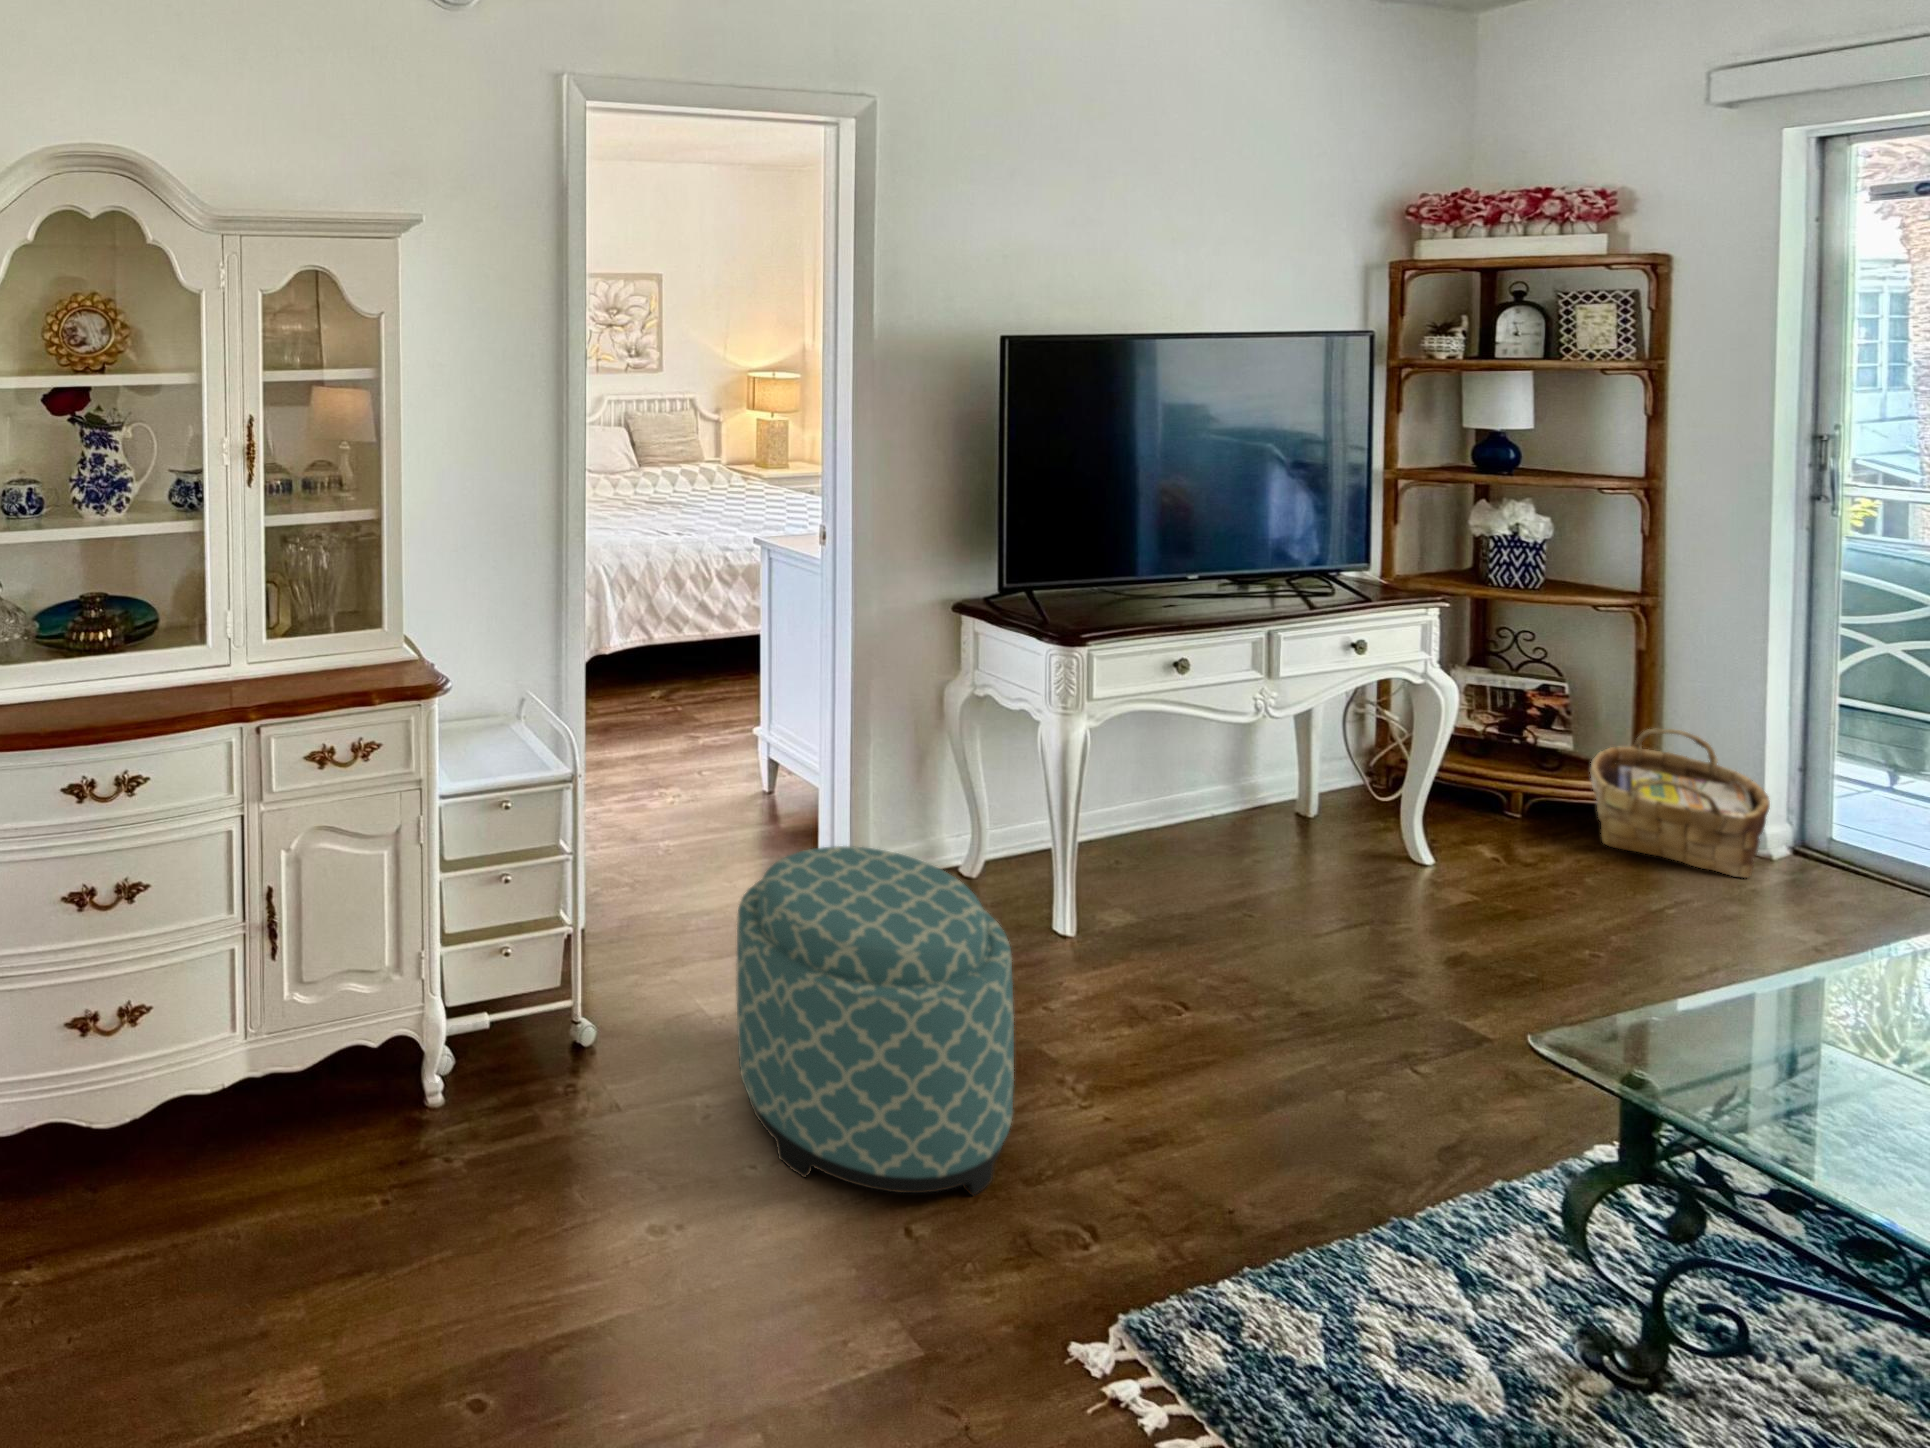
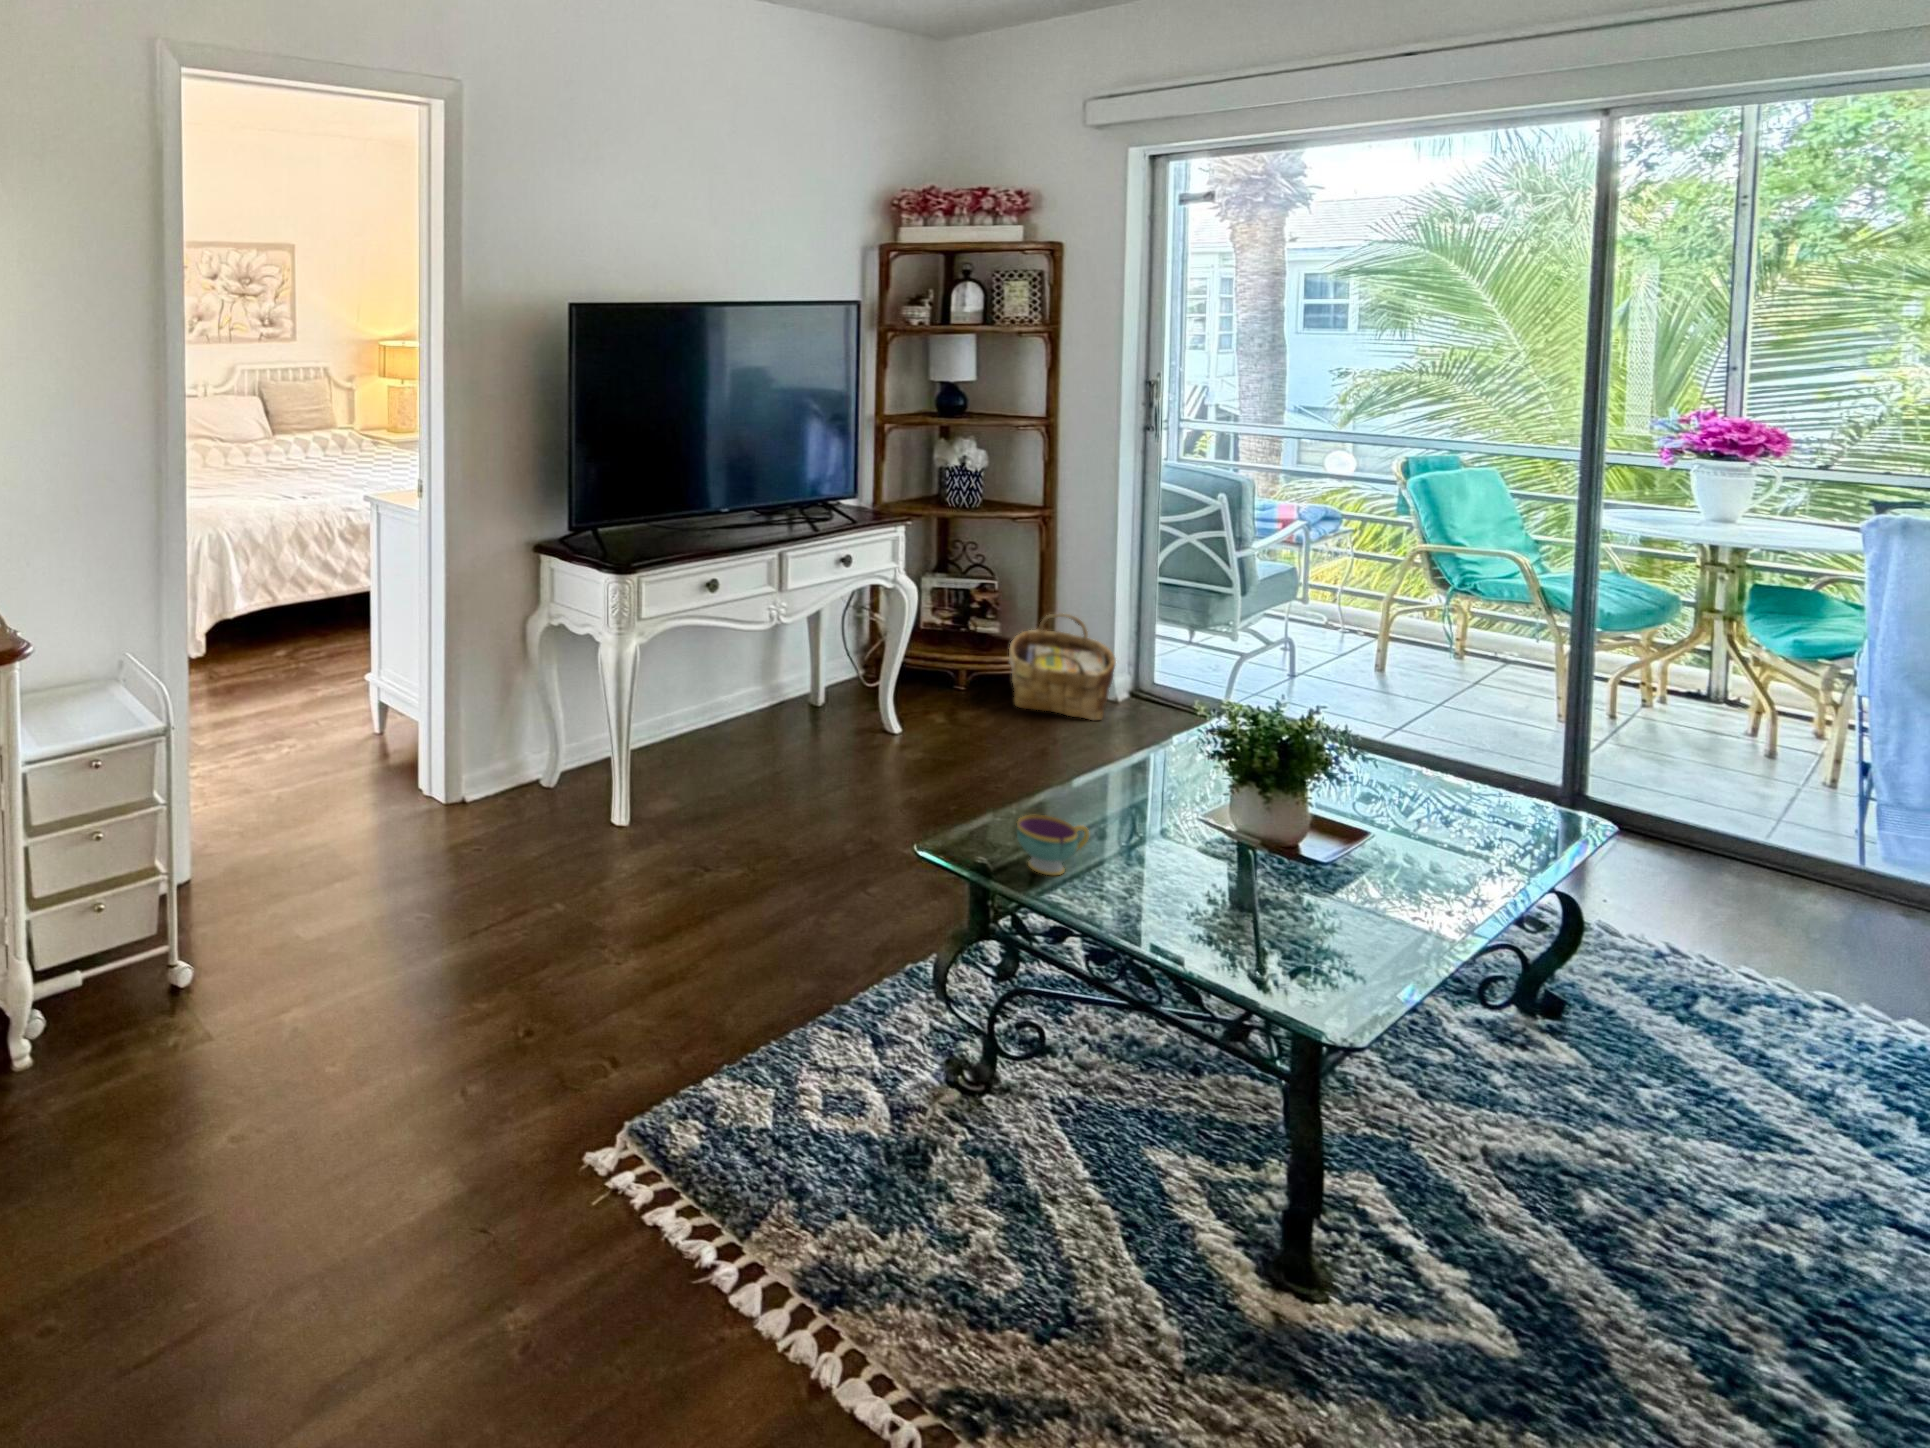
ottoman: present [736,846,1014,1195] -> none [325,768,559,1068]
teacup: none [1692,1020,1823,1113] -> present [1017,815,1089,875]

